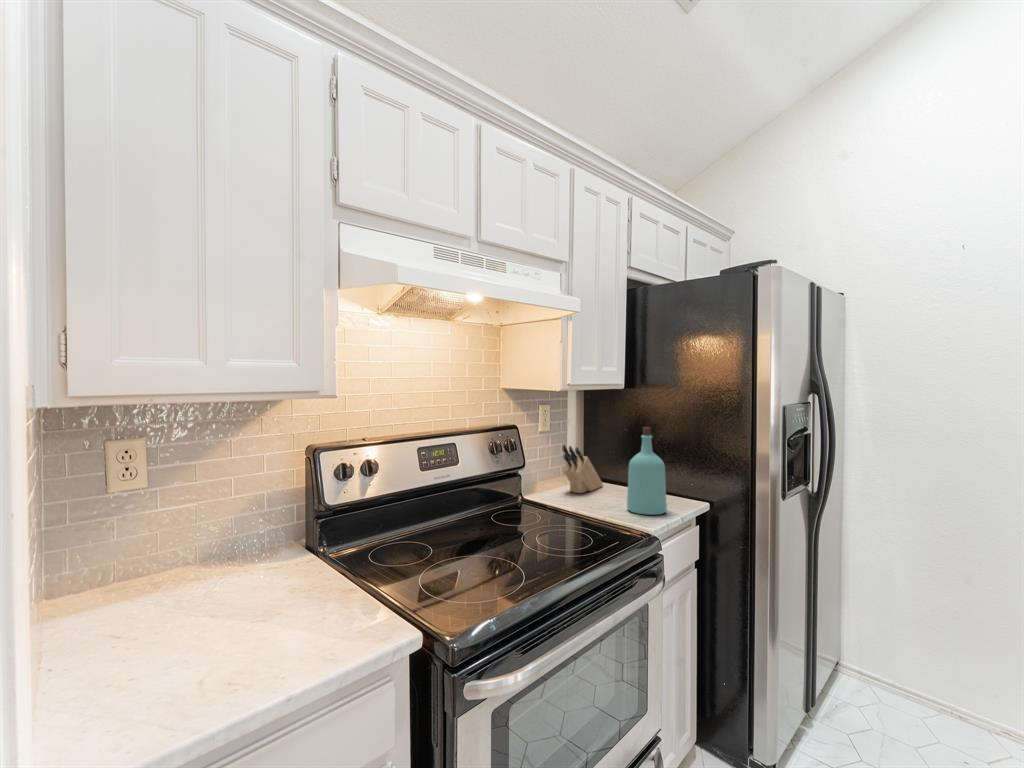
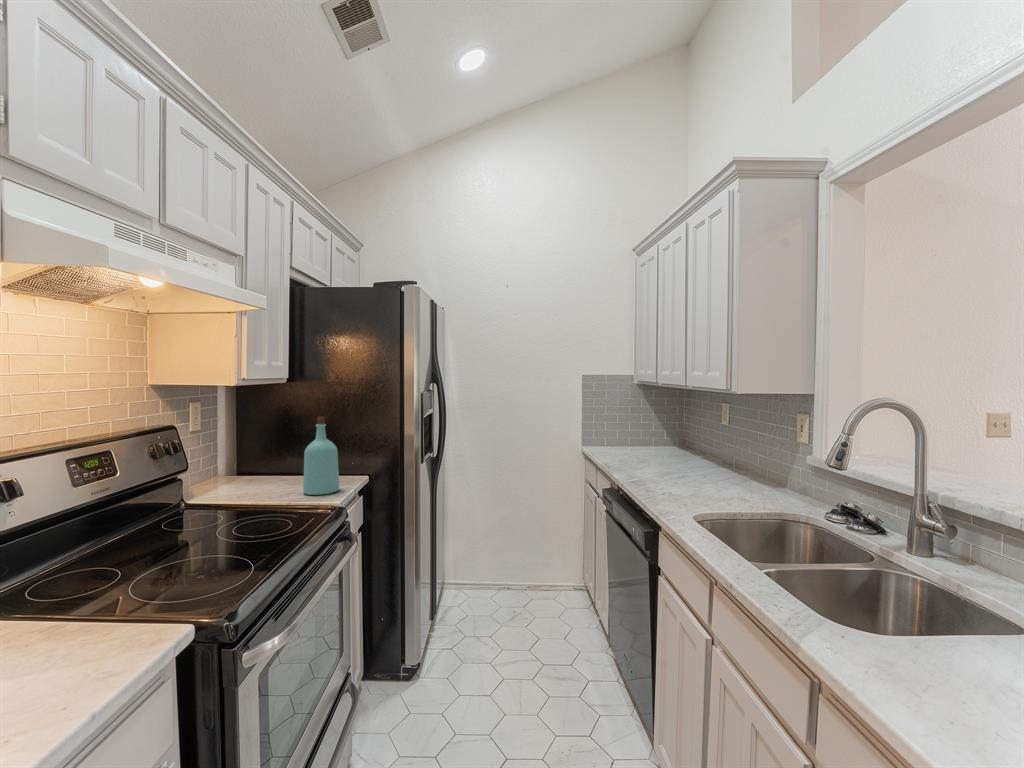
knife block: present [562,445,603,493] -> none [224,442,262,490]

